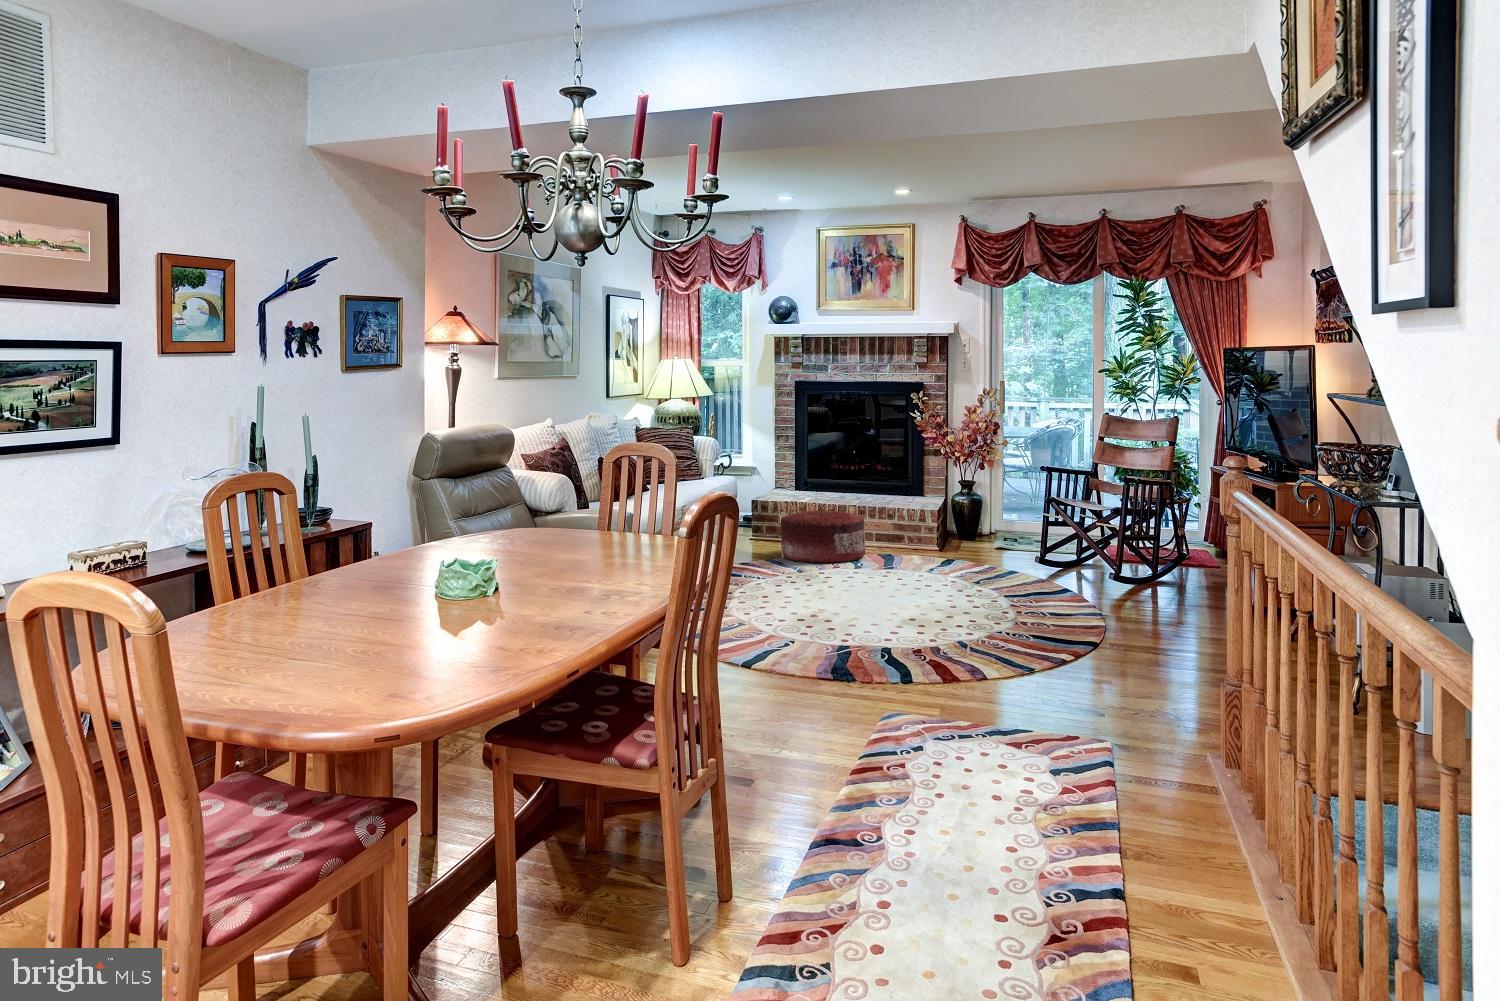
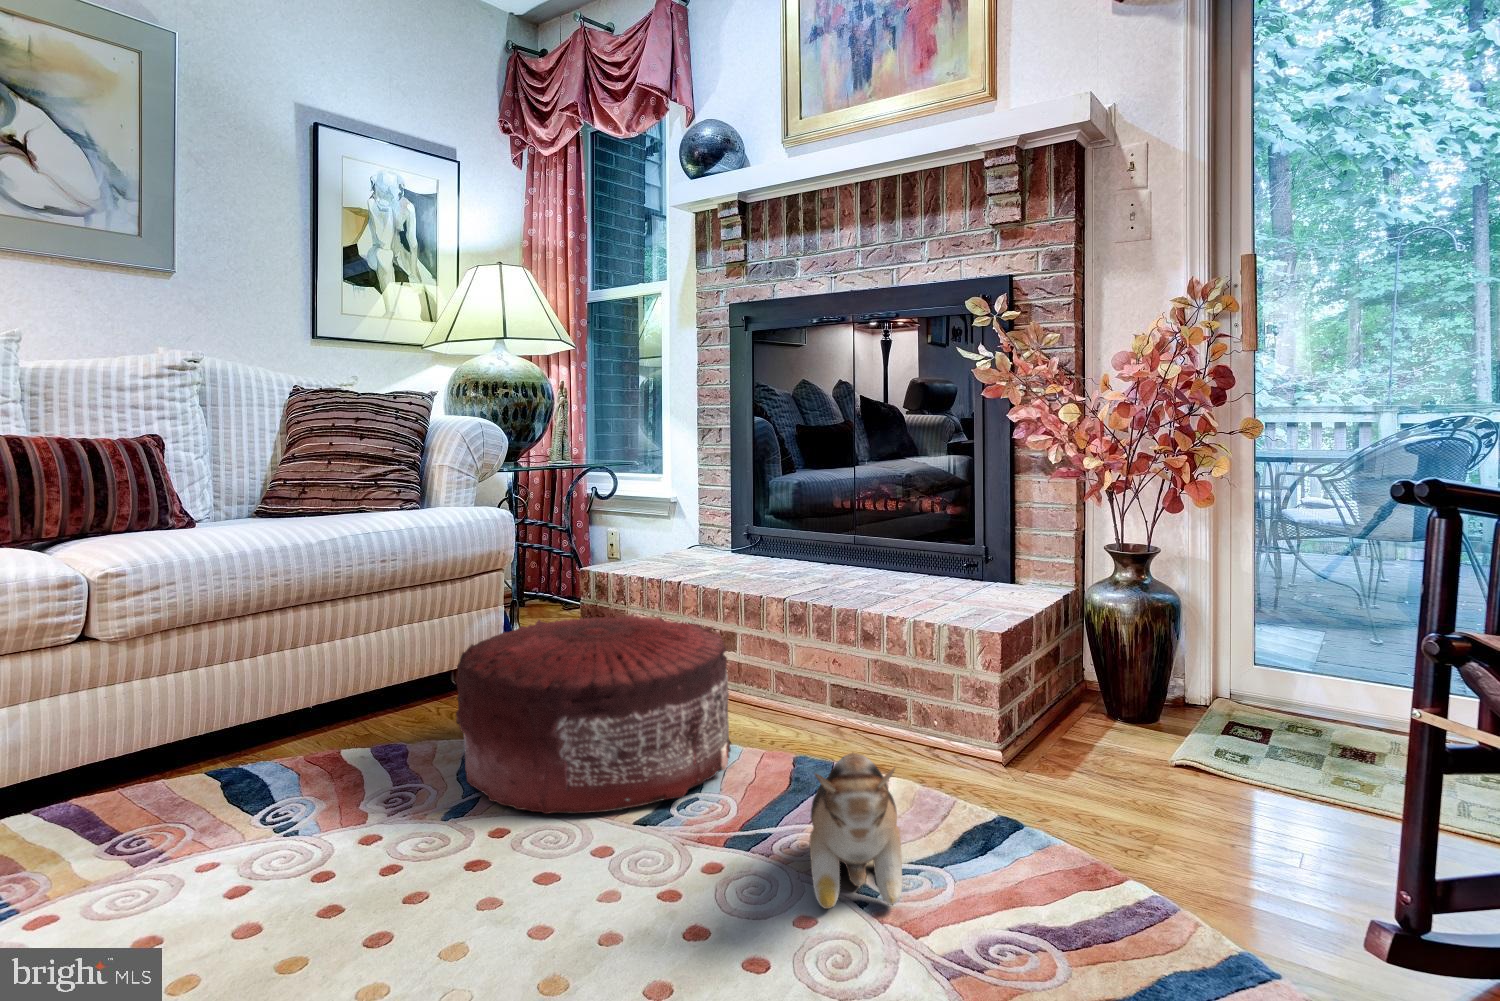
plush toy: none [910,528,943,567] -> present [810,752,902,909]

